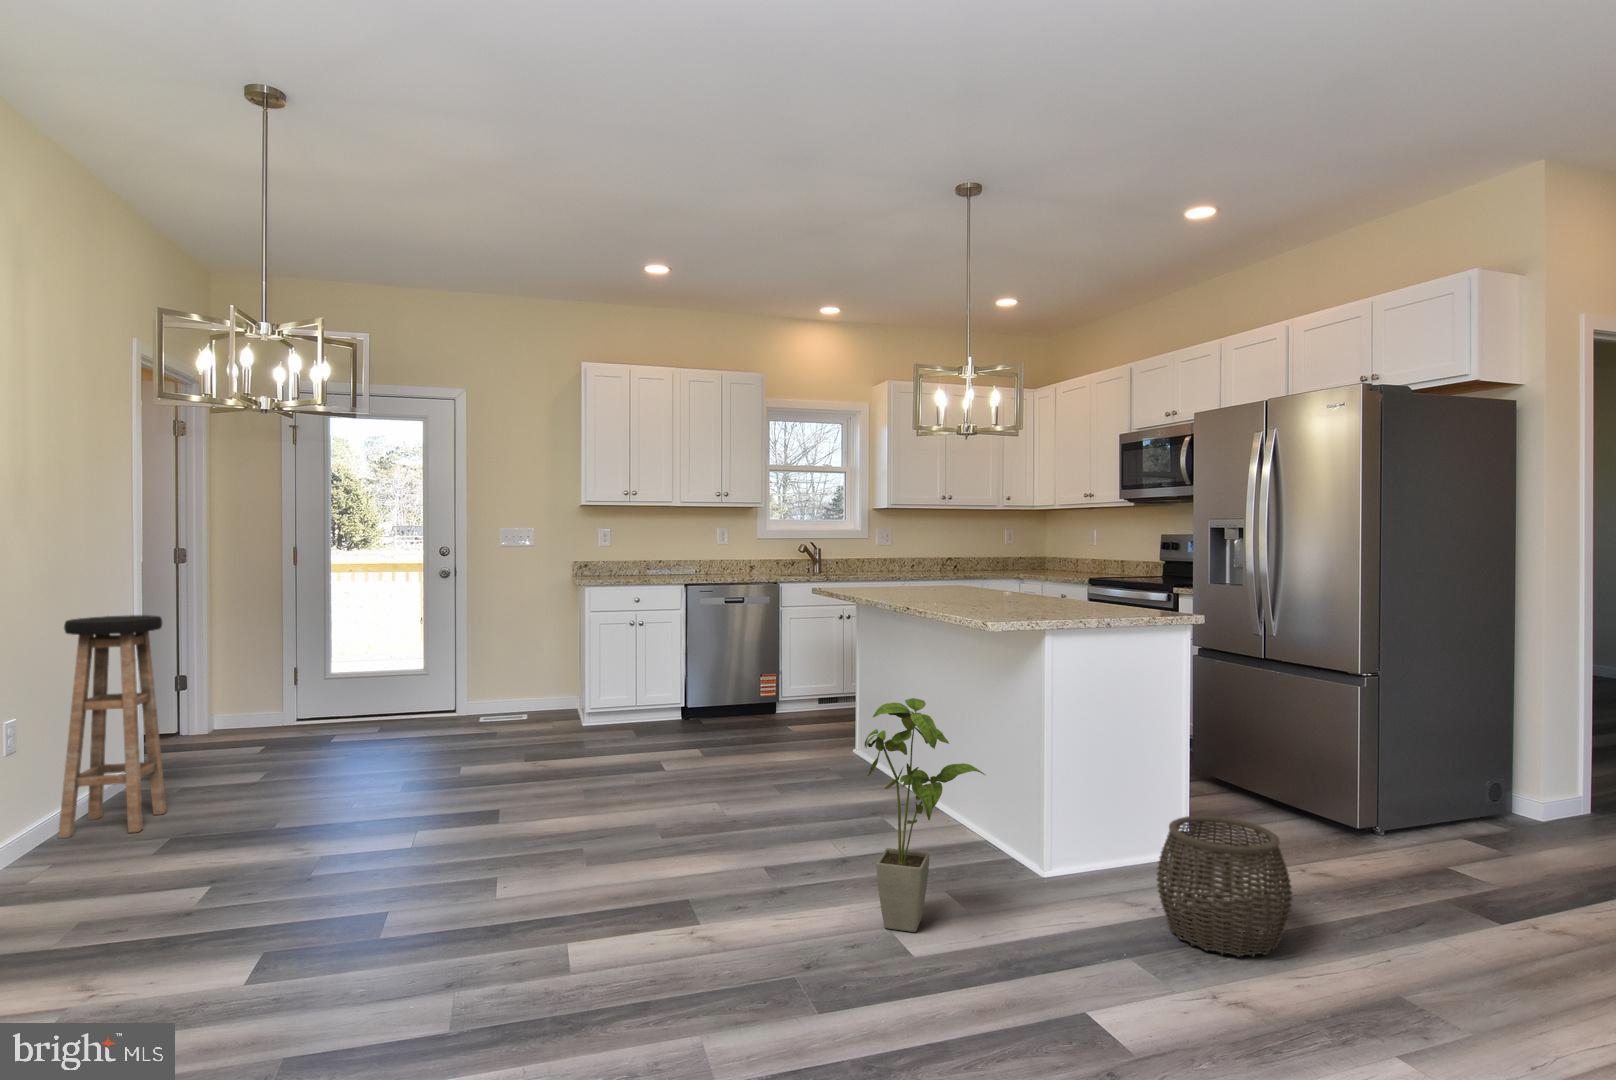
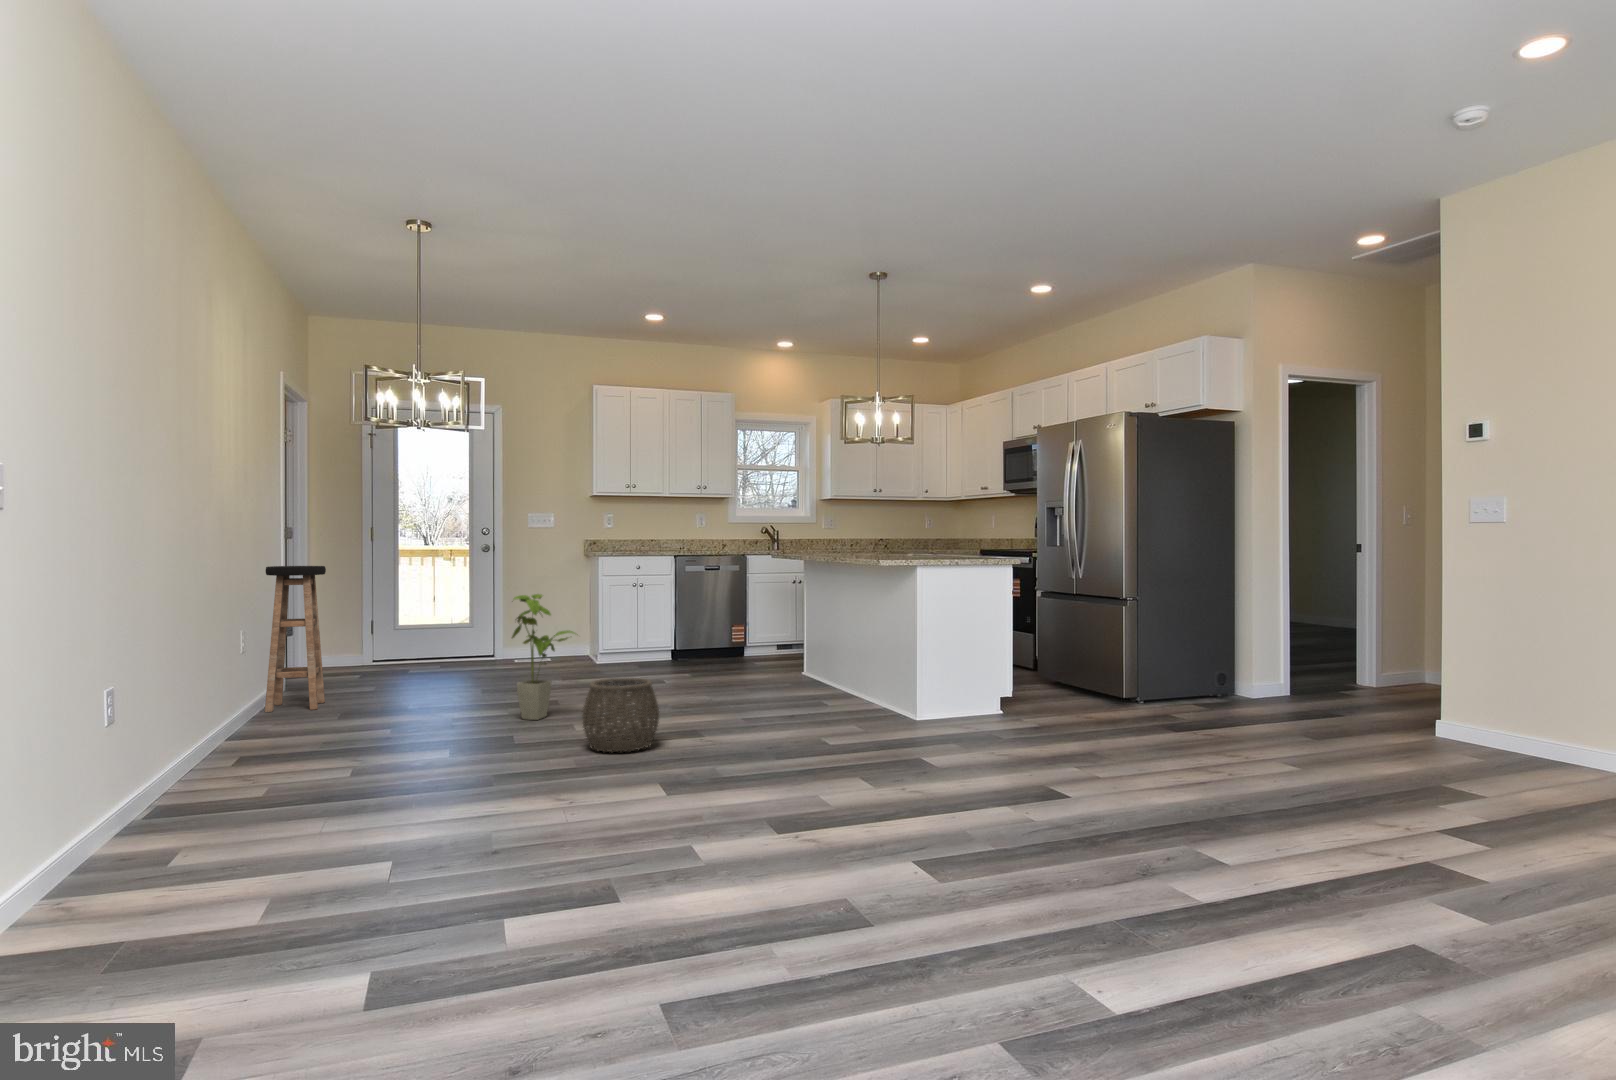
house plant: present [864,698,985,932] -> present [512,594,575,720]
woven basket: present [1157,816,1293,957] -> present [582,678,659,752]

